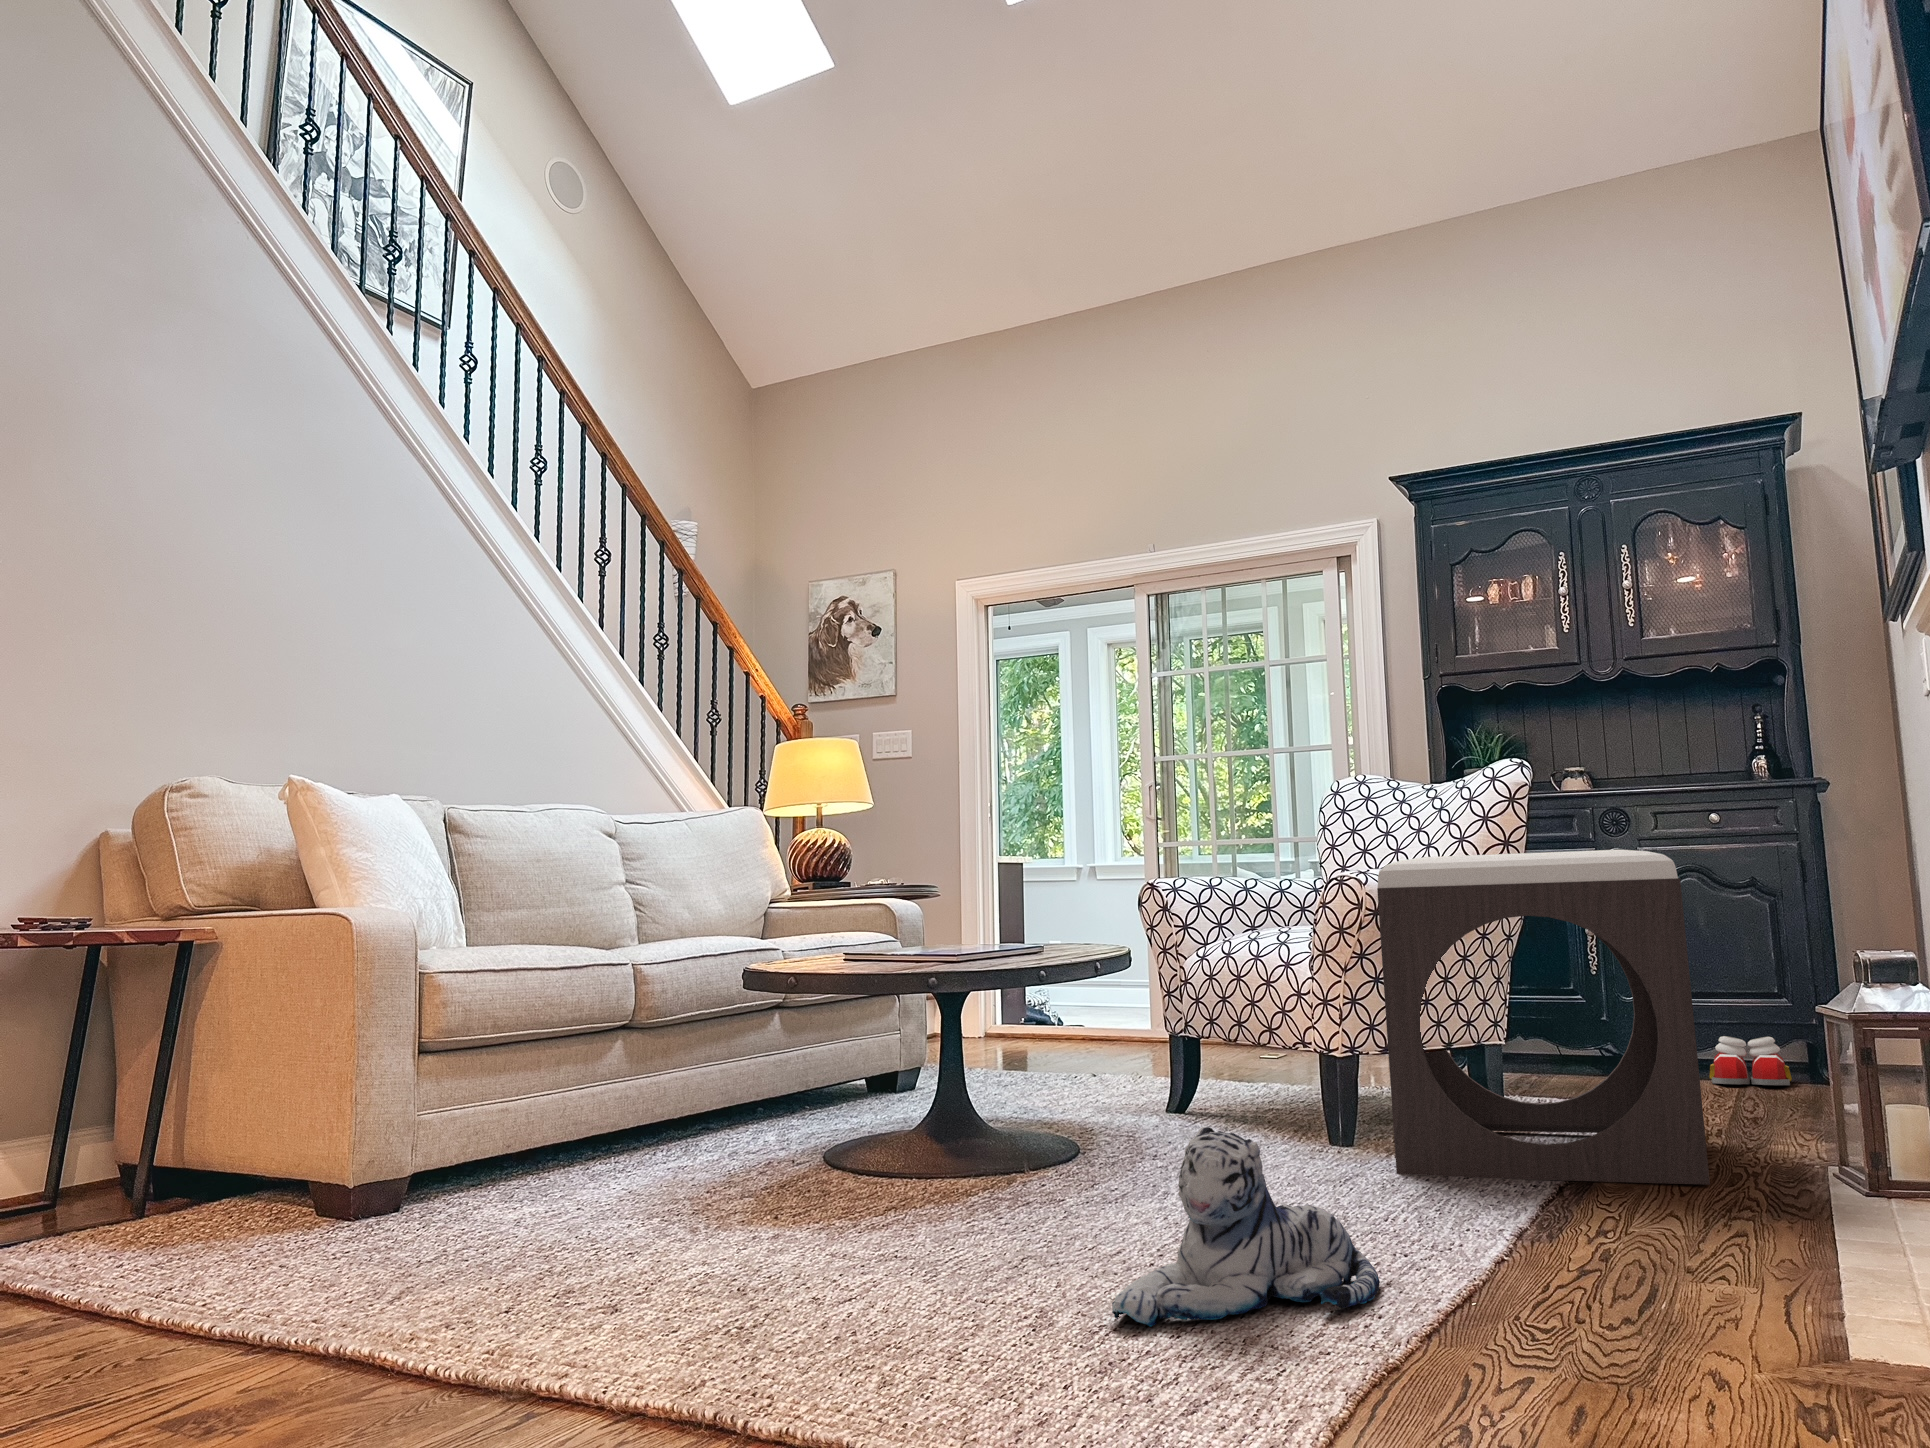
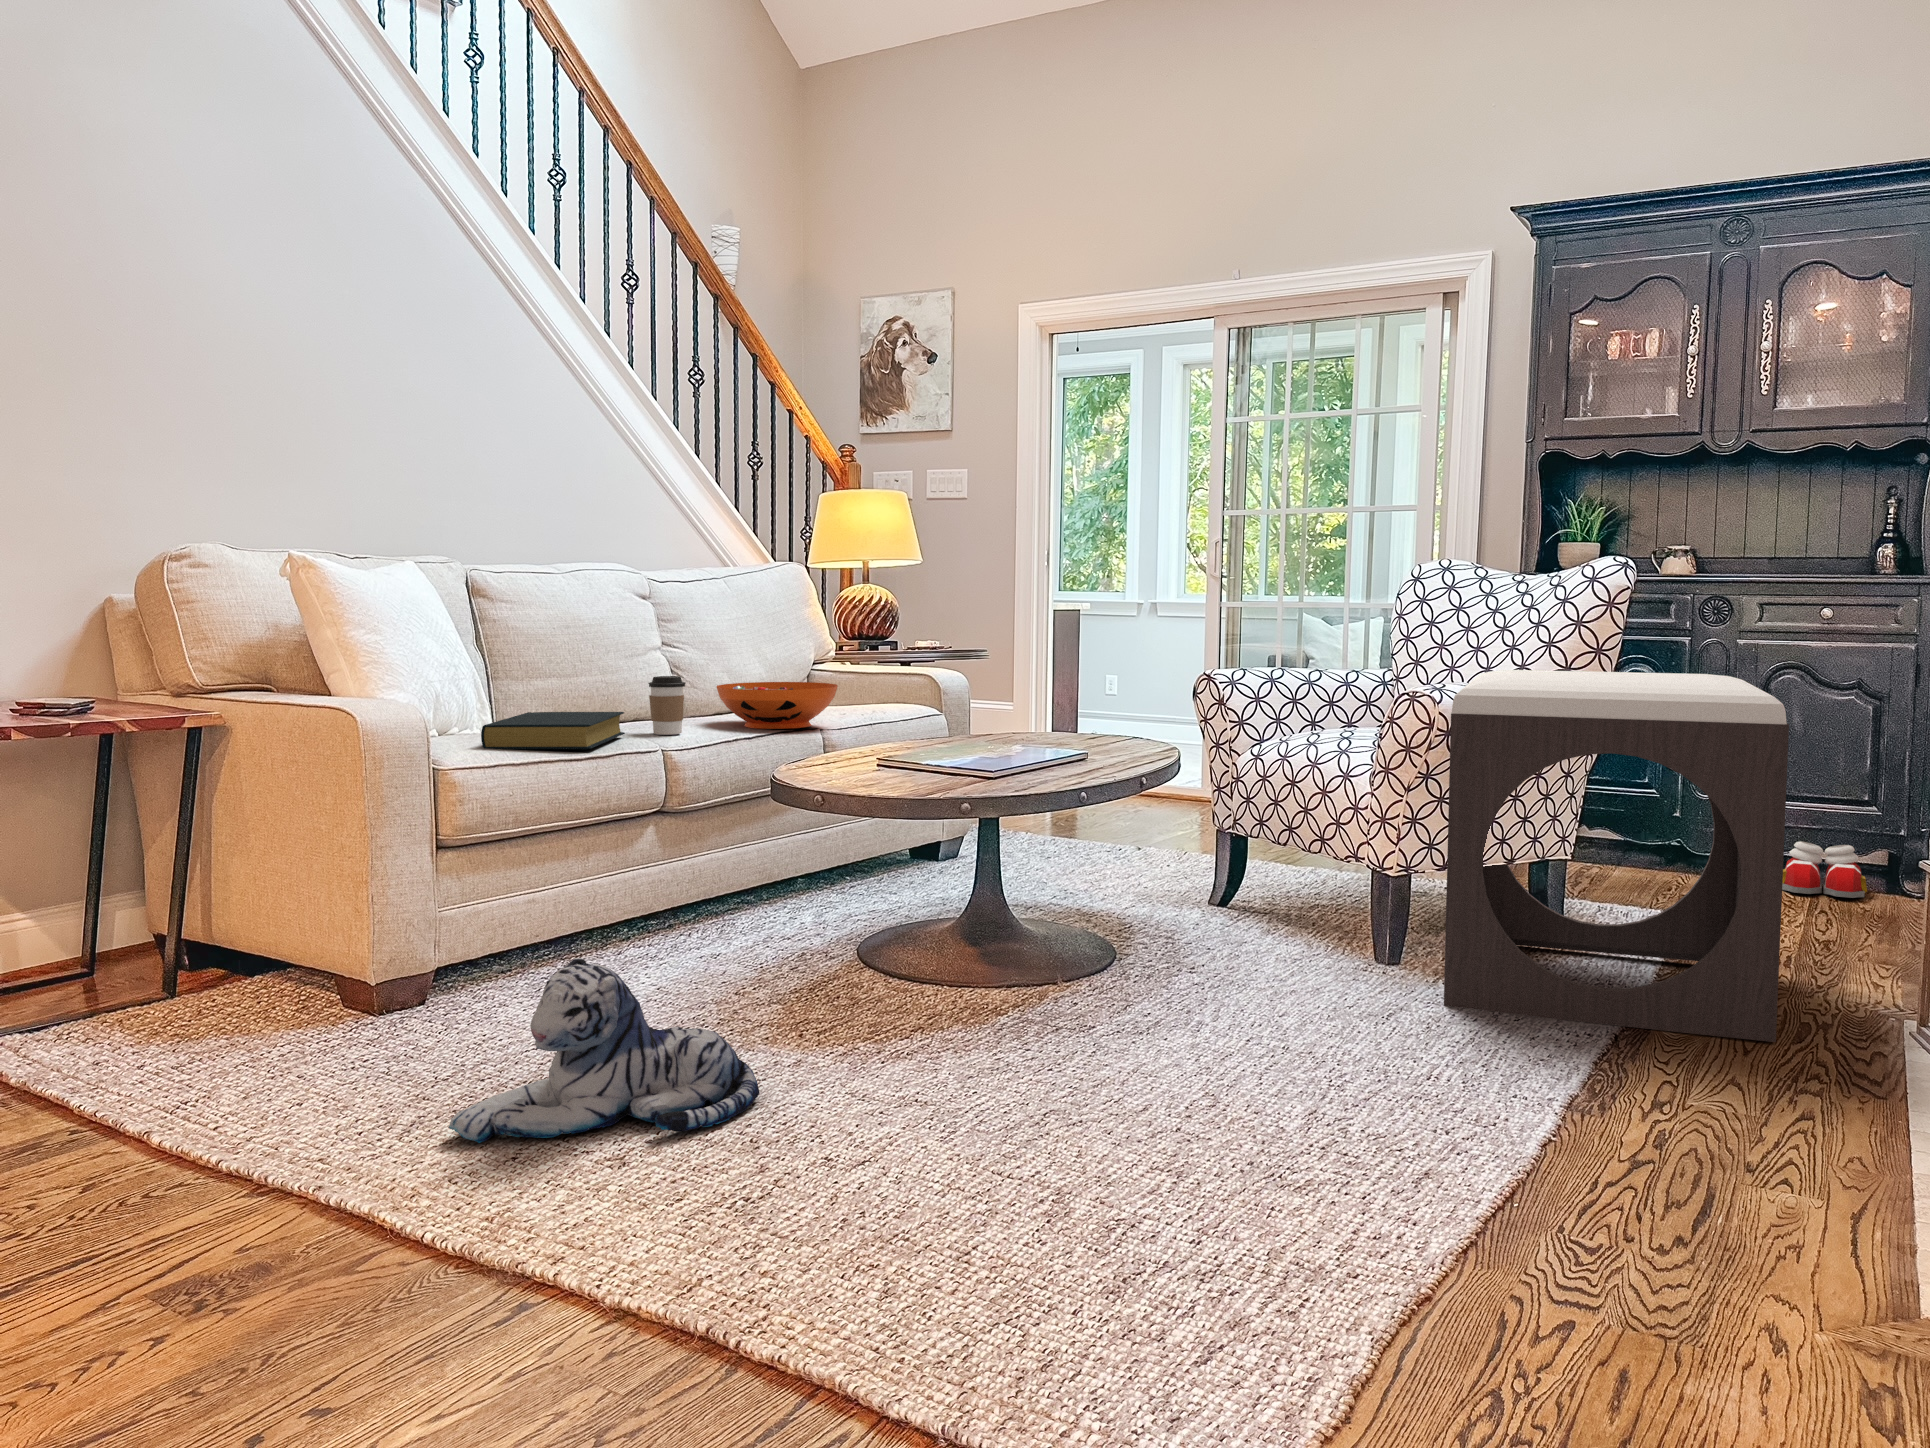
coffee cup: none [617,895,654,951] -> present [648,676,686,735]
decorative bowl: none [680,907,798,949] -> present [717,682,838,729]
hardback book: none [461,927,595,957] -> present [481,712,625,749]
plush toy: present [1112,1127,1380,1327] -> present [449,958,759,1143]

